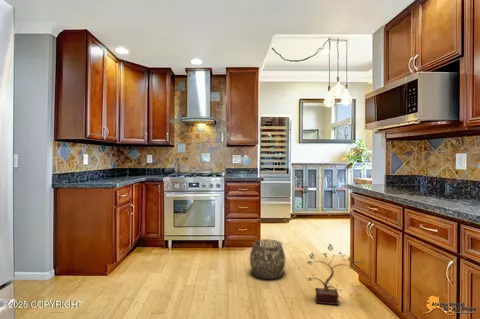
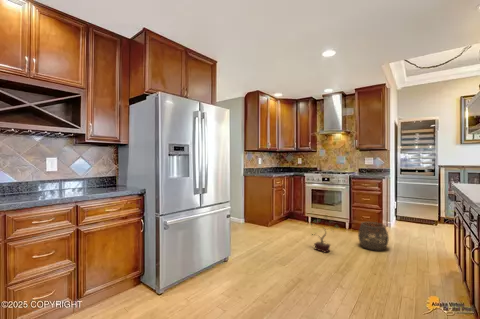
potted plant: present [307,244,362,305] -> present [311,216,337,252]

